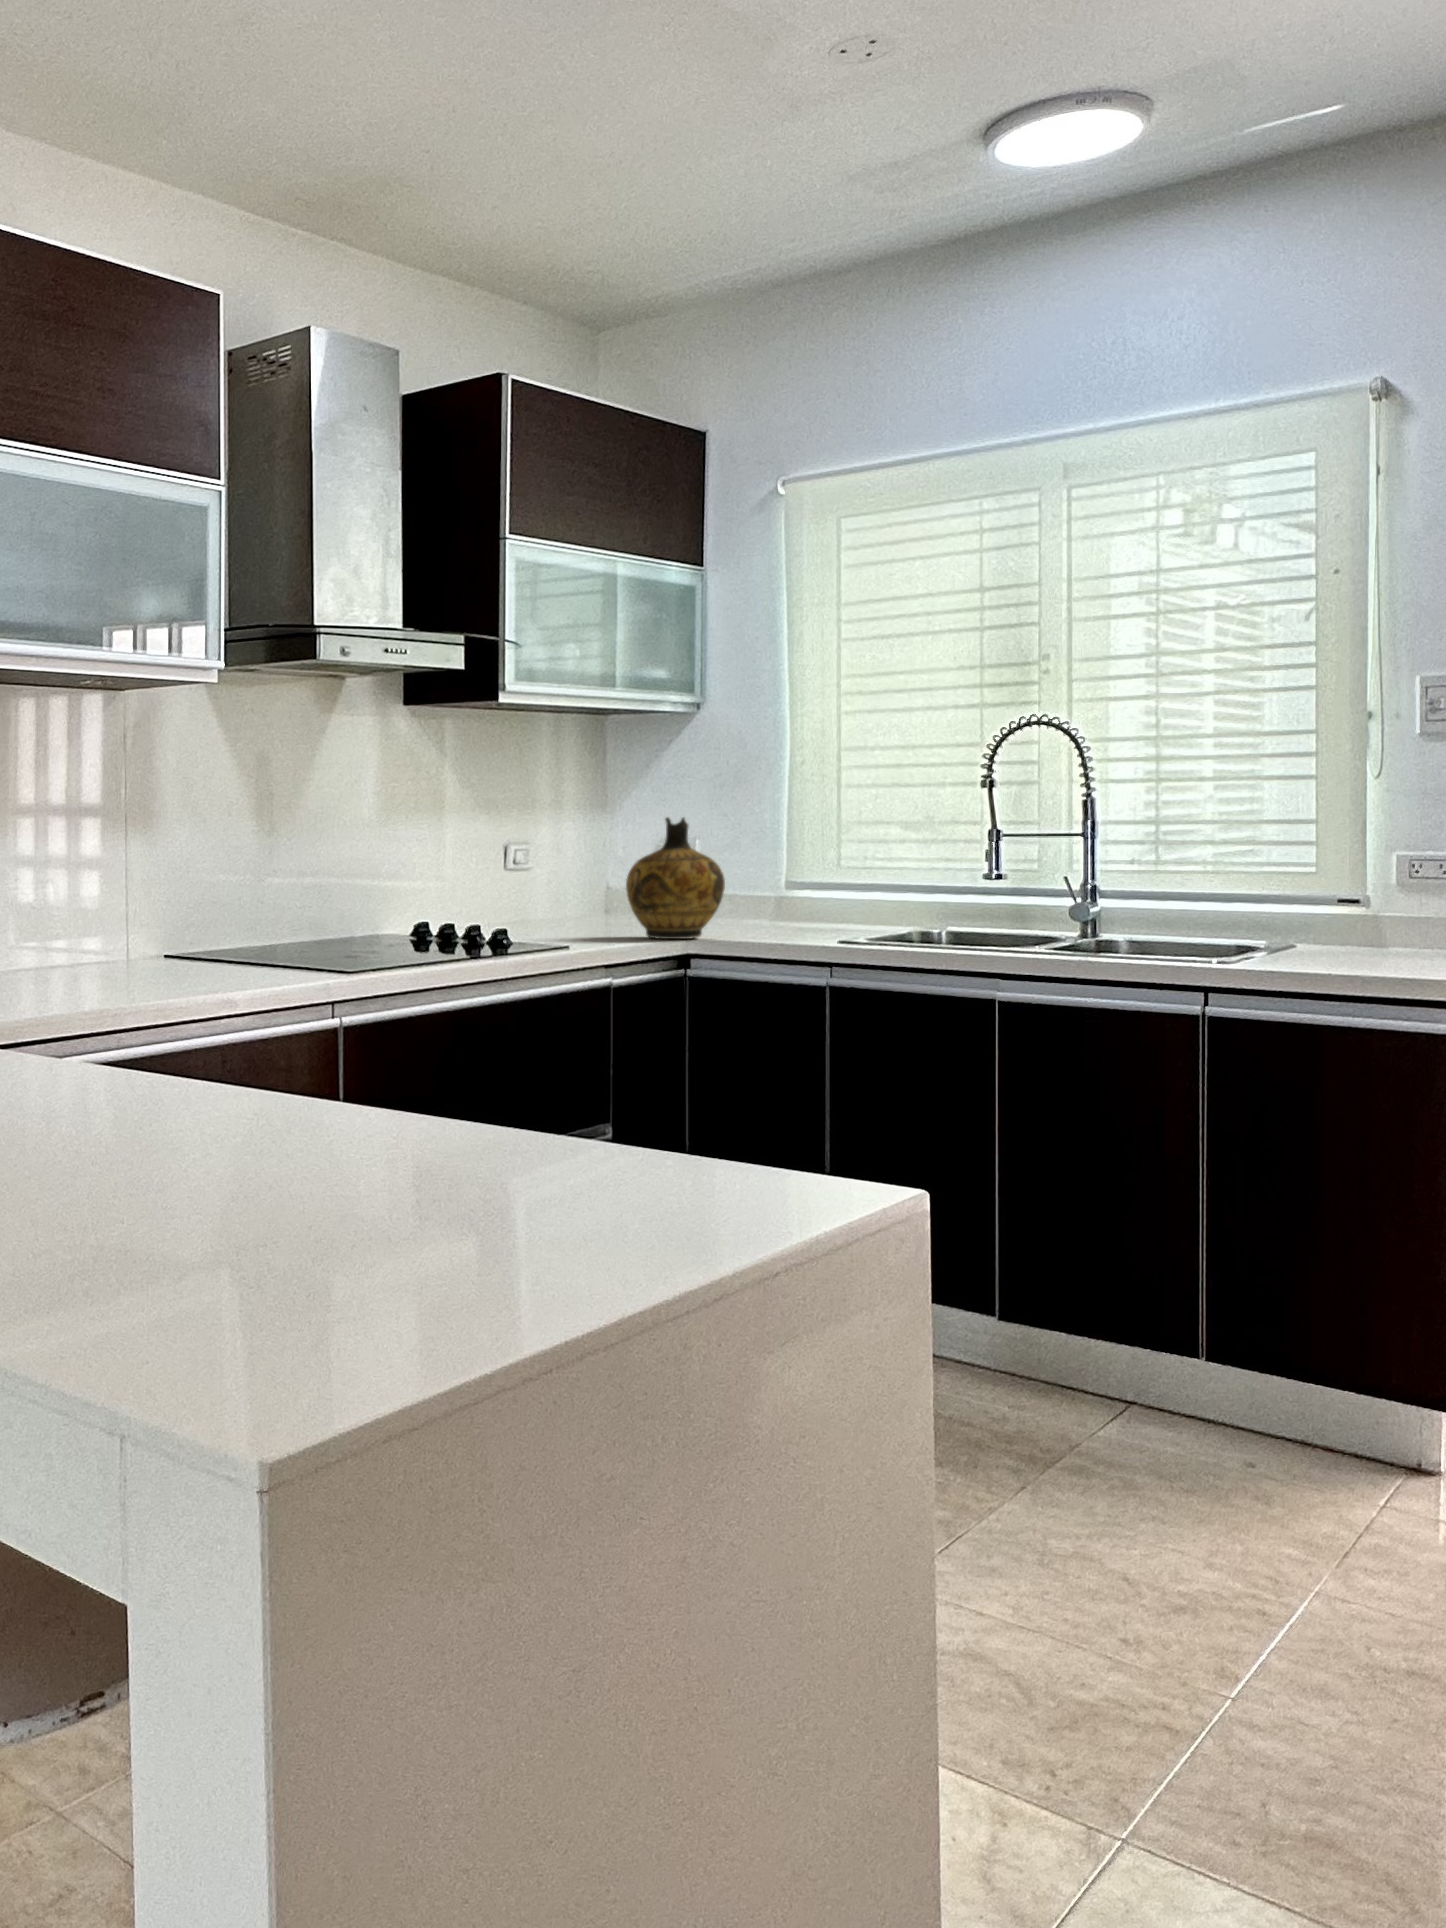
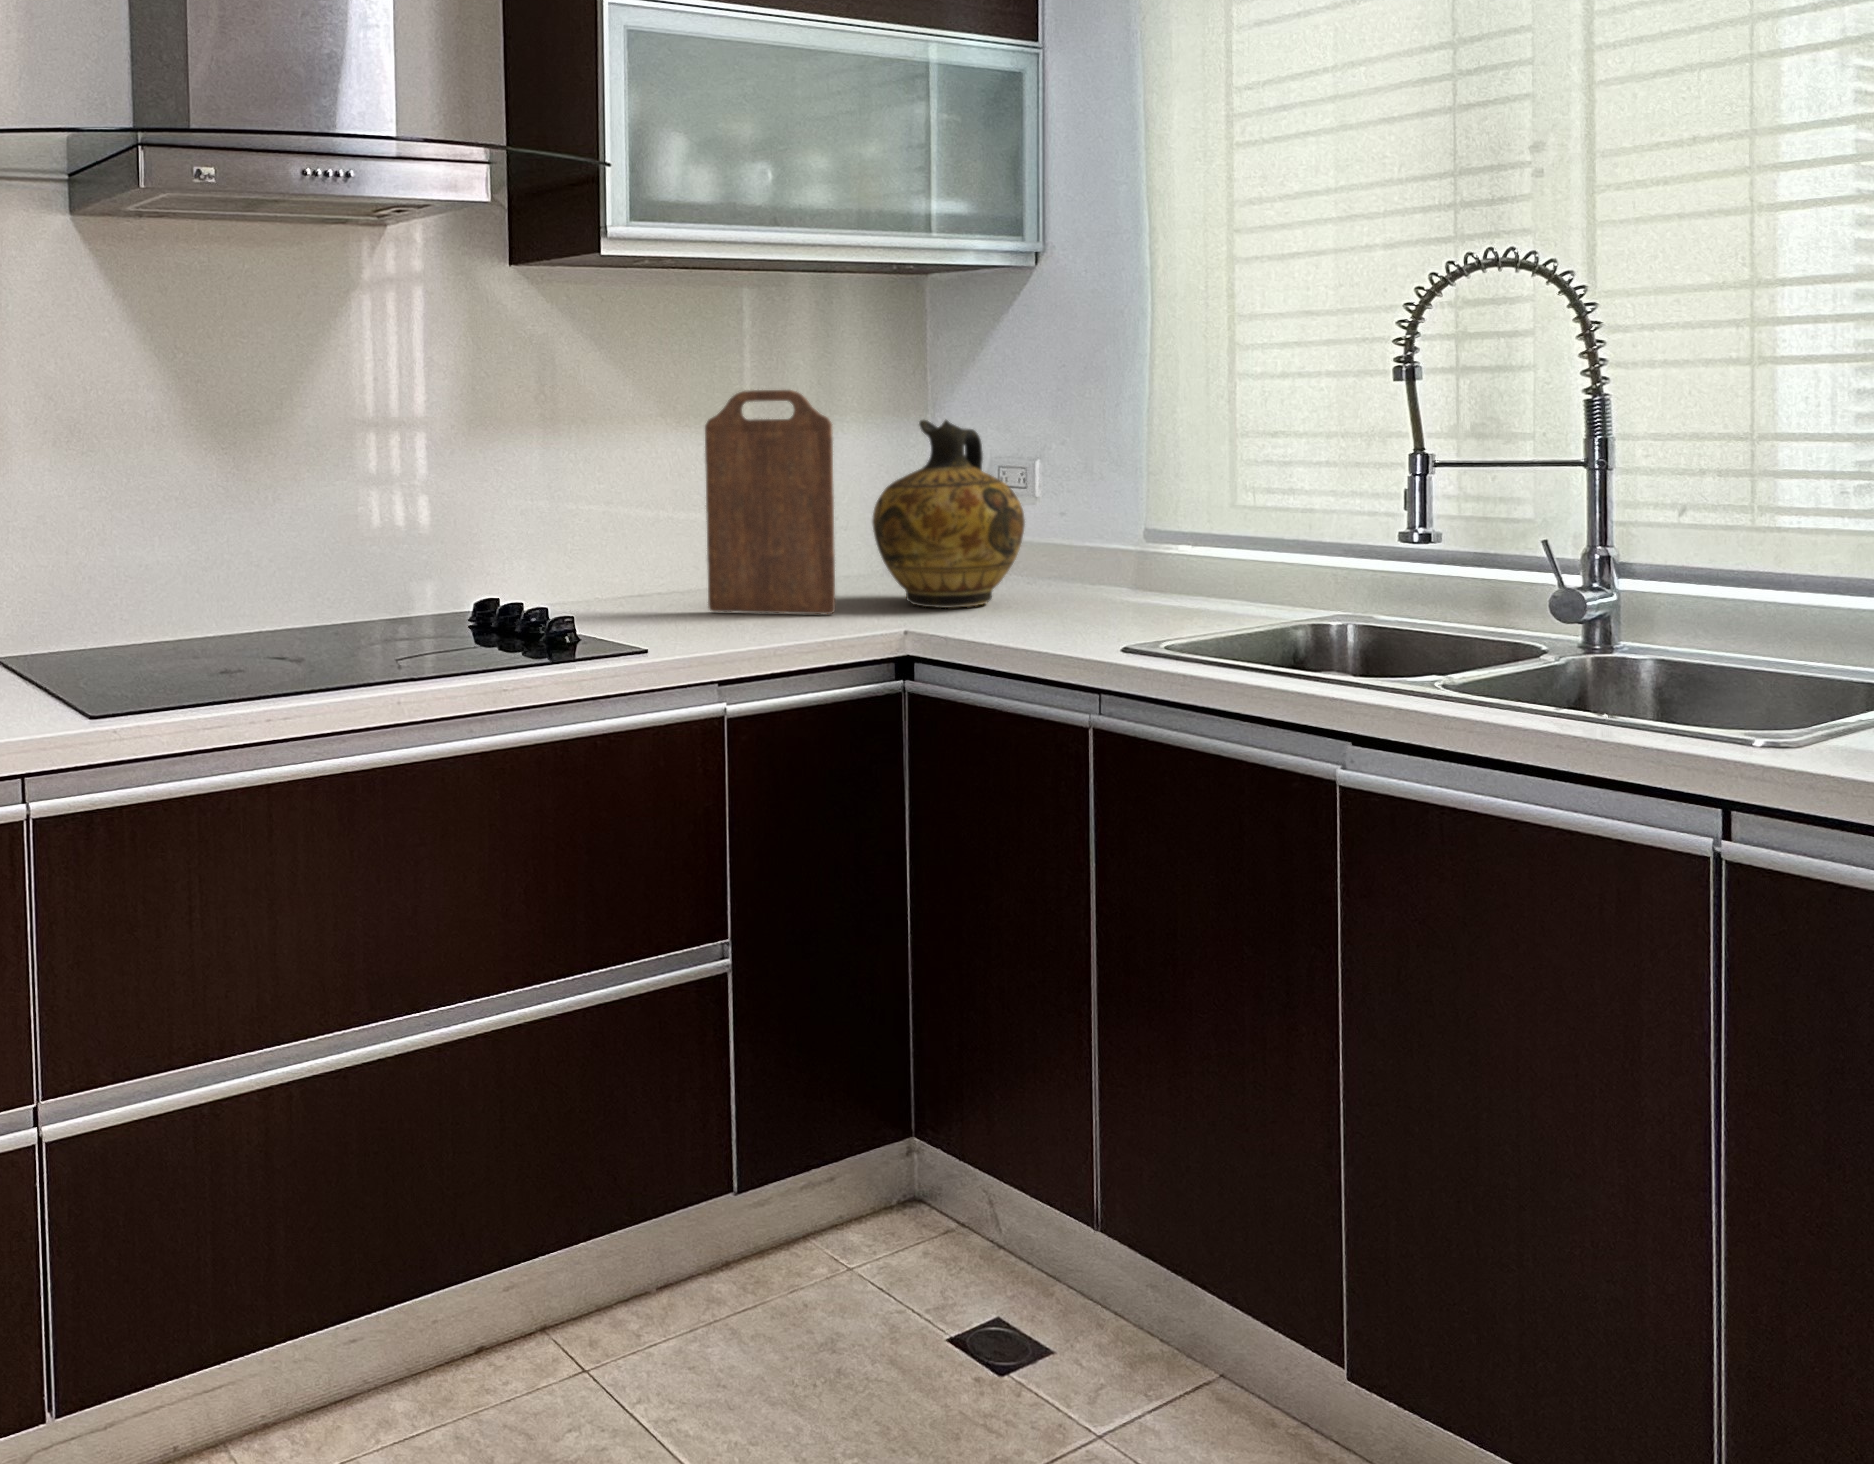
cutting board: none [537,795,625,942] -> present [705,390,835,614]

